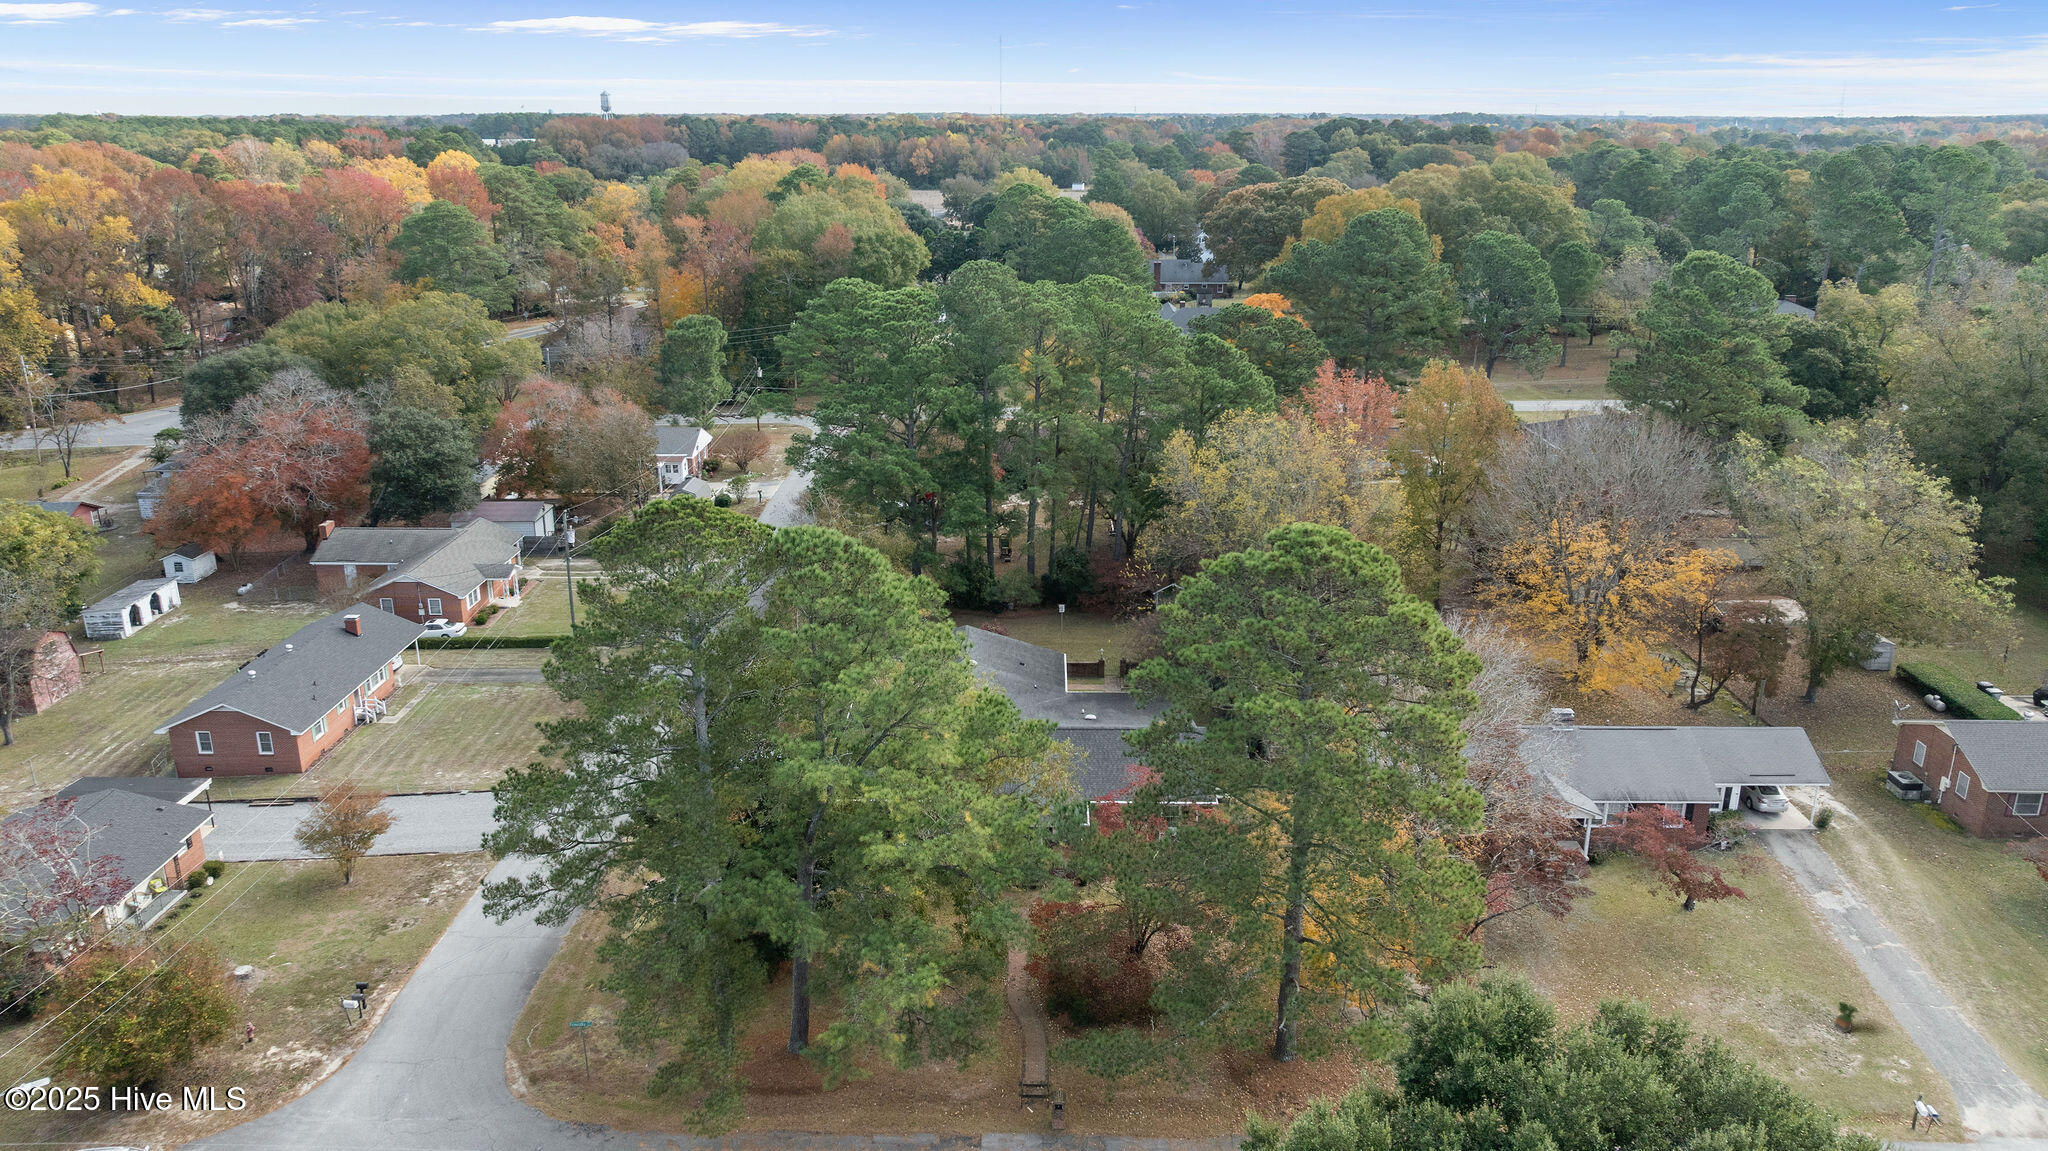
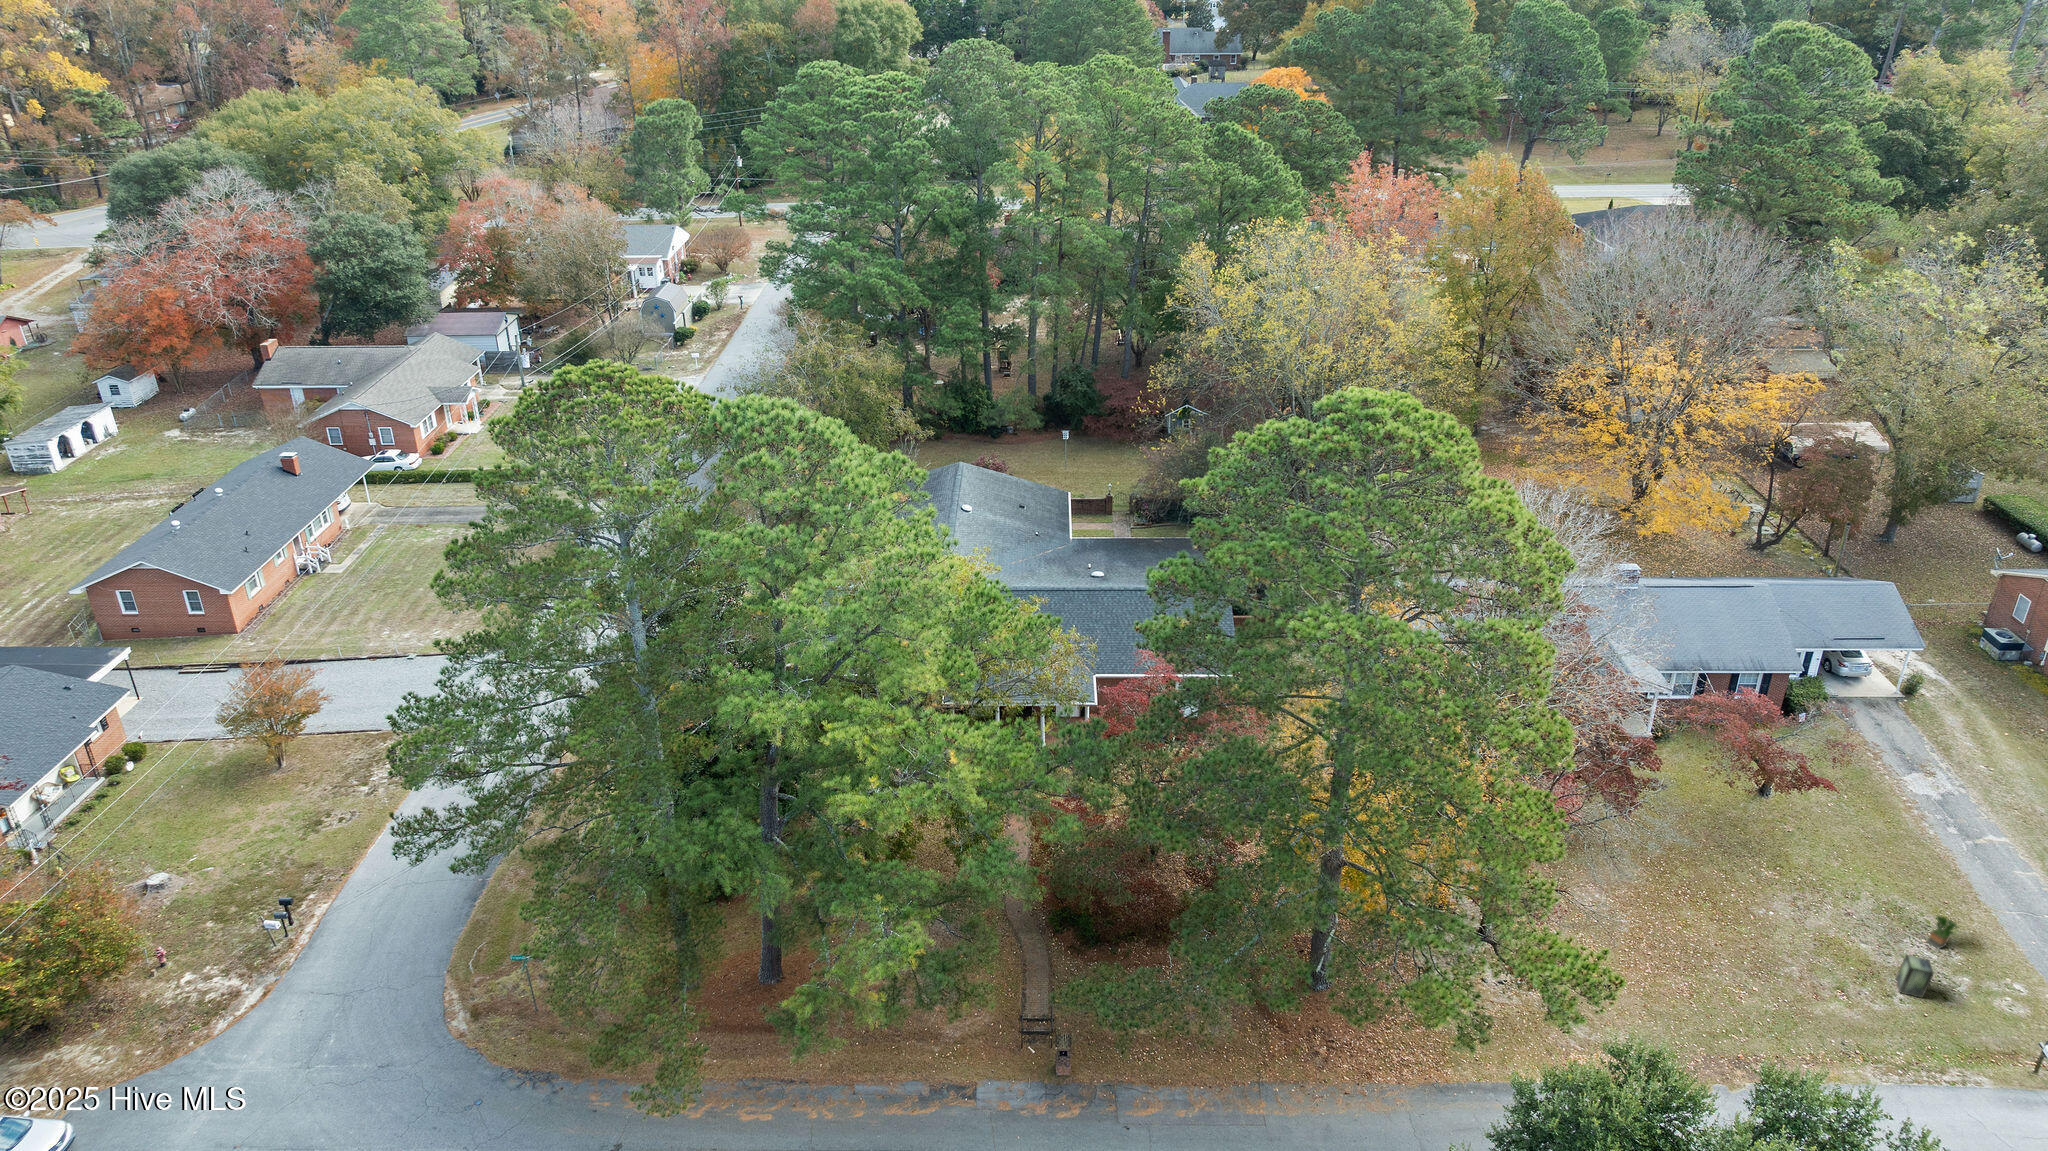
storage box: none [1805,1032,1834,1072] -> present [1896,955,1934,998]

